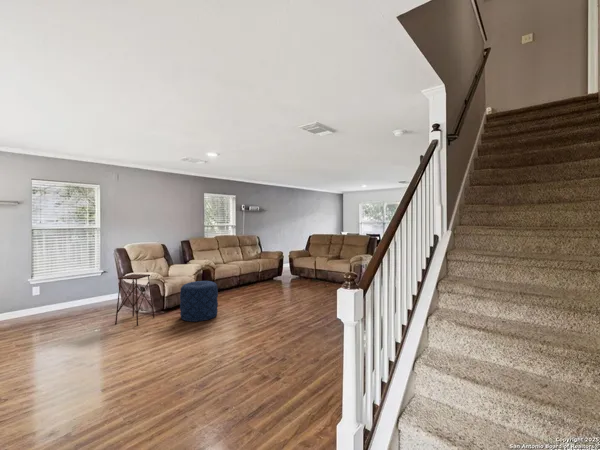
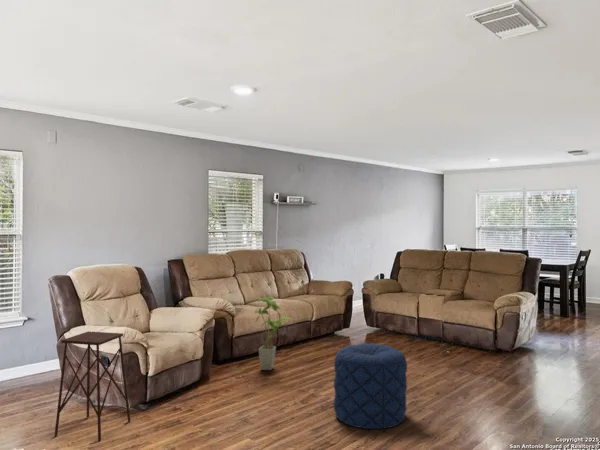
house plant: none [224,258,245,296] -> present [255,297,290,370]
pouf: present [180,281,218,322] -> present [333,344,407,429]

